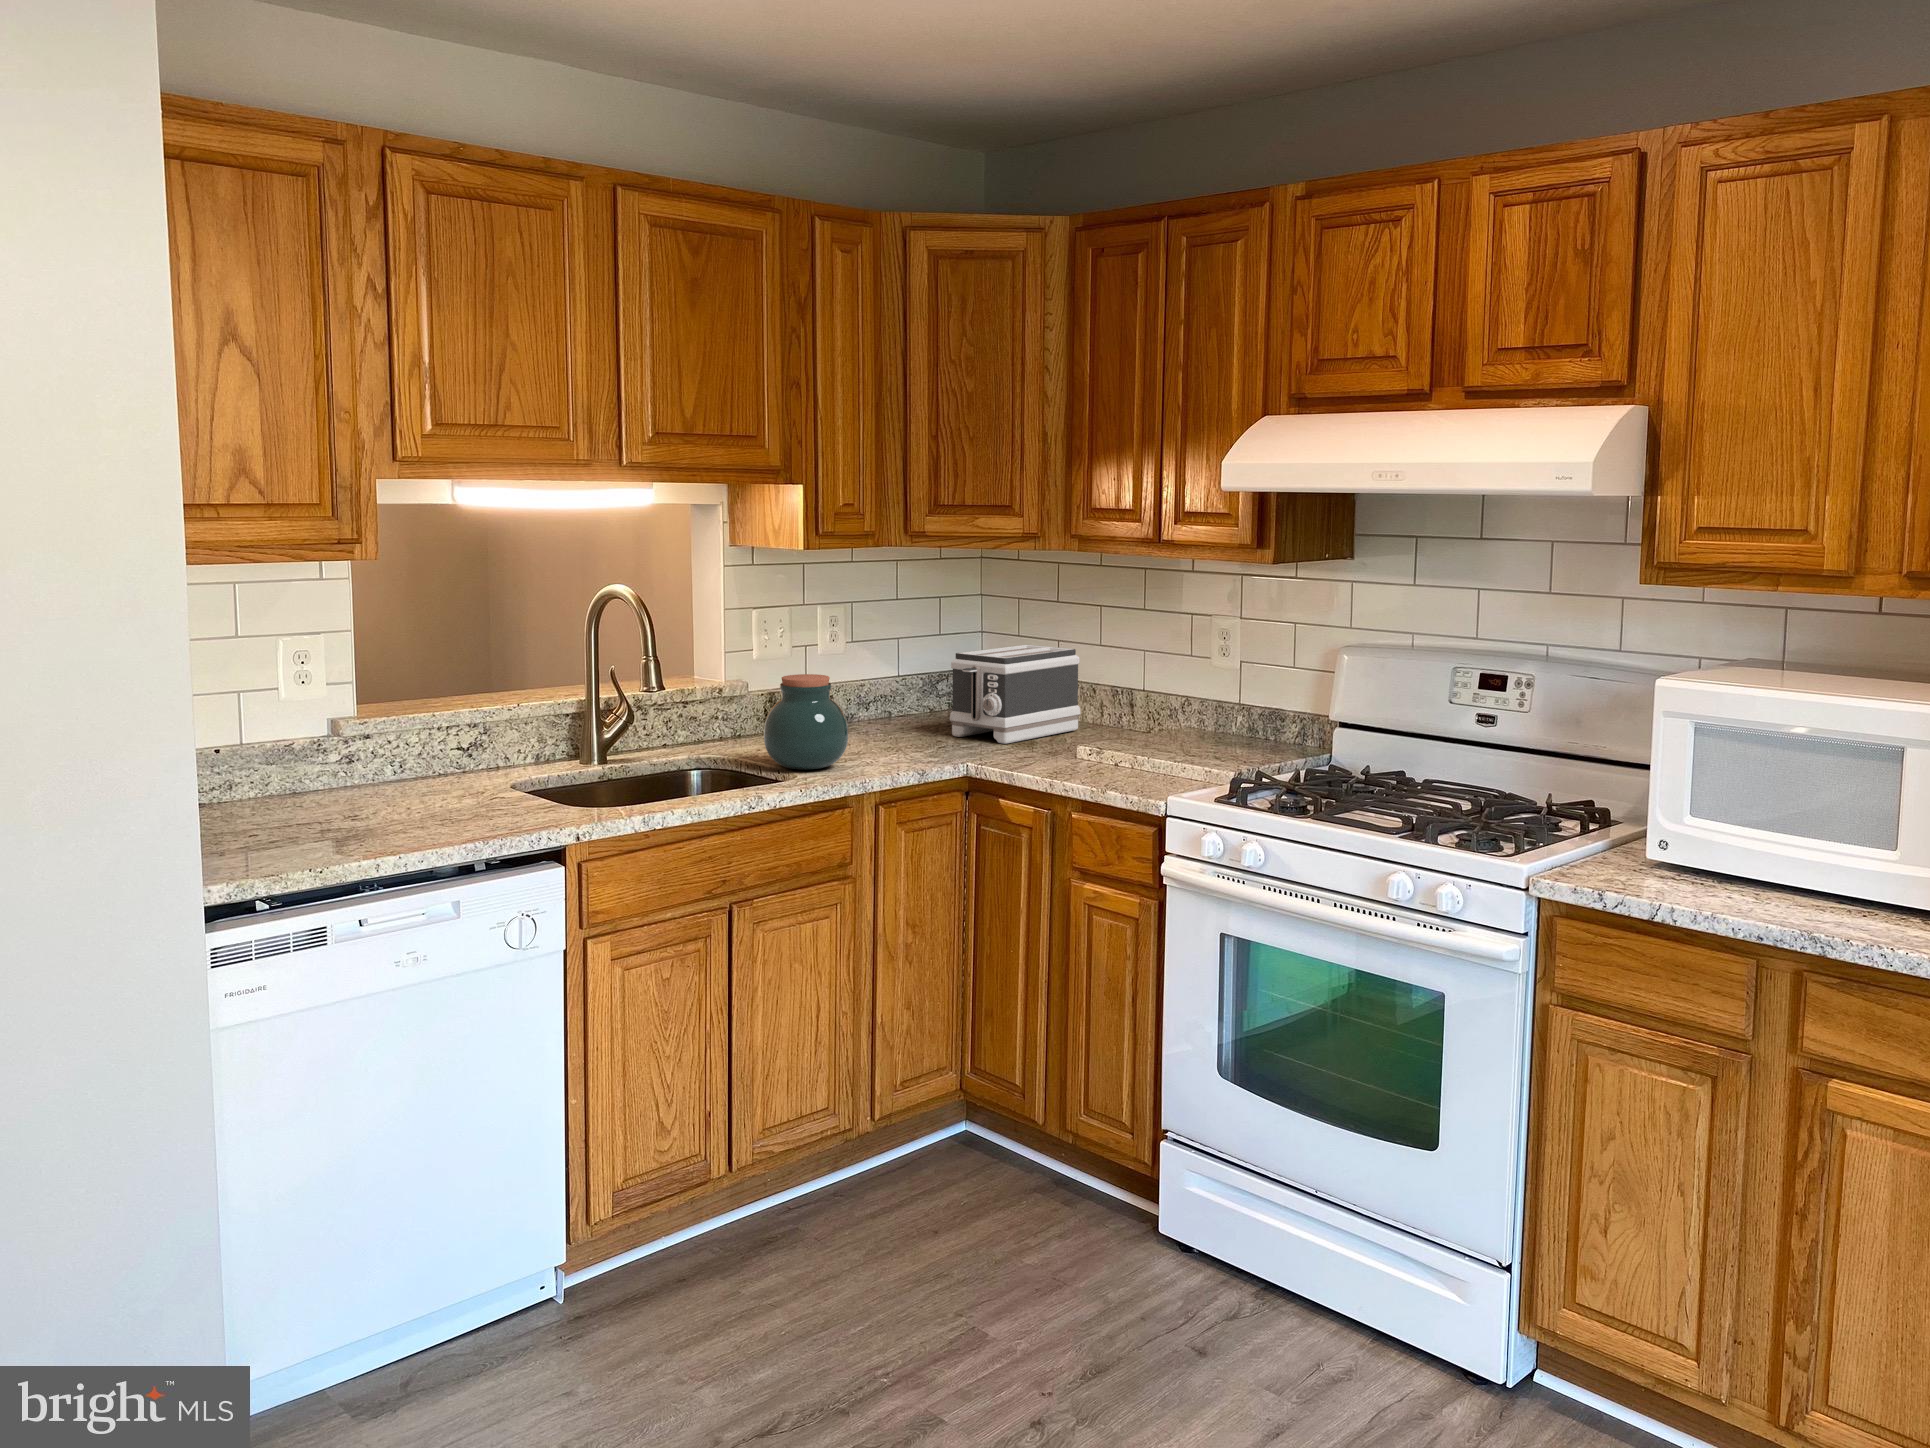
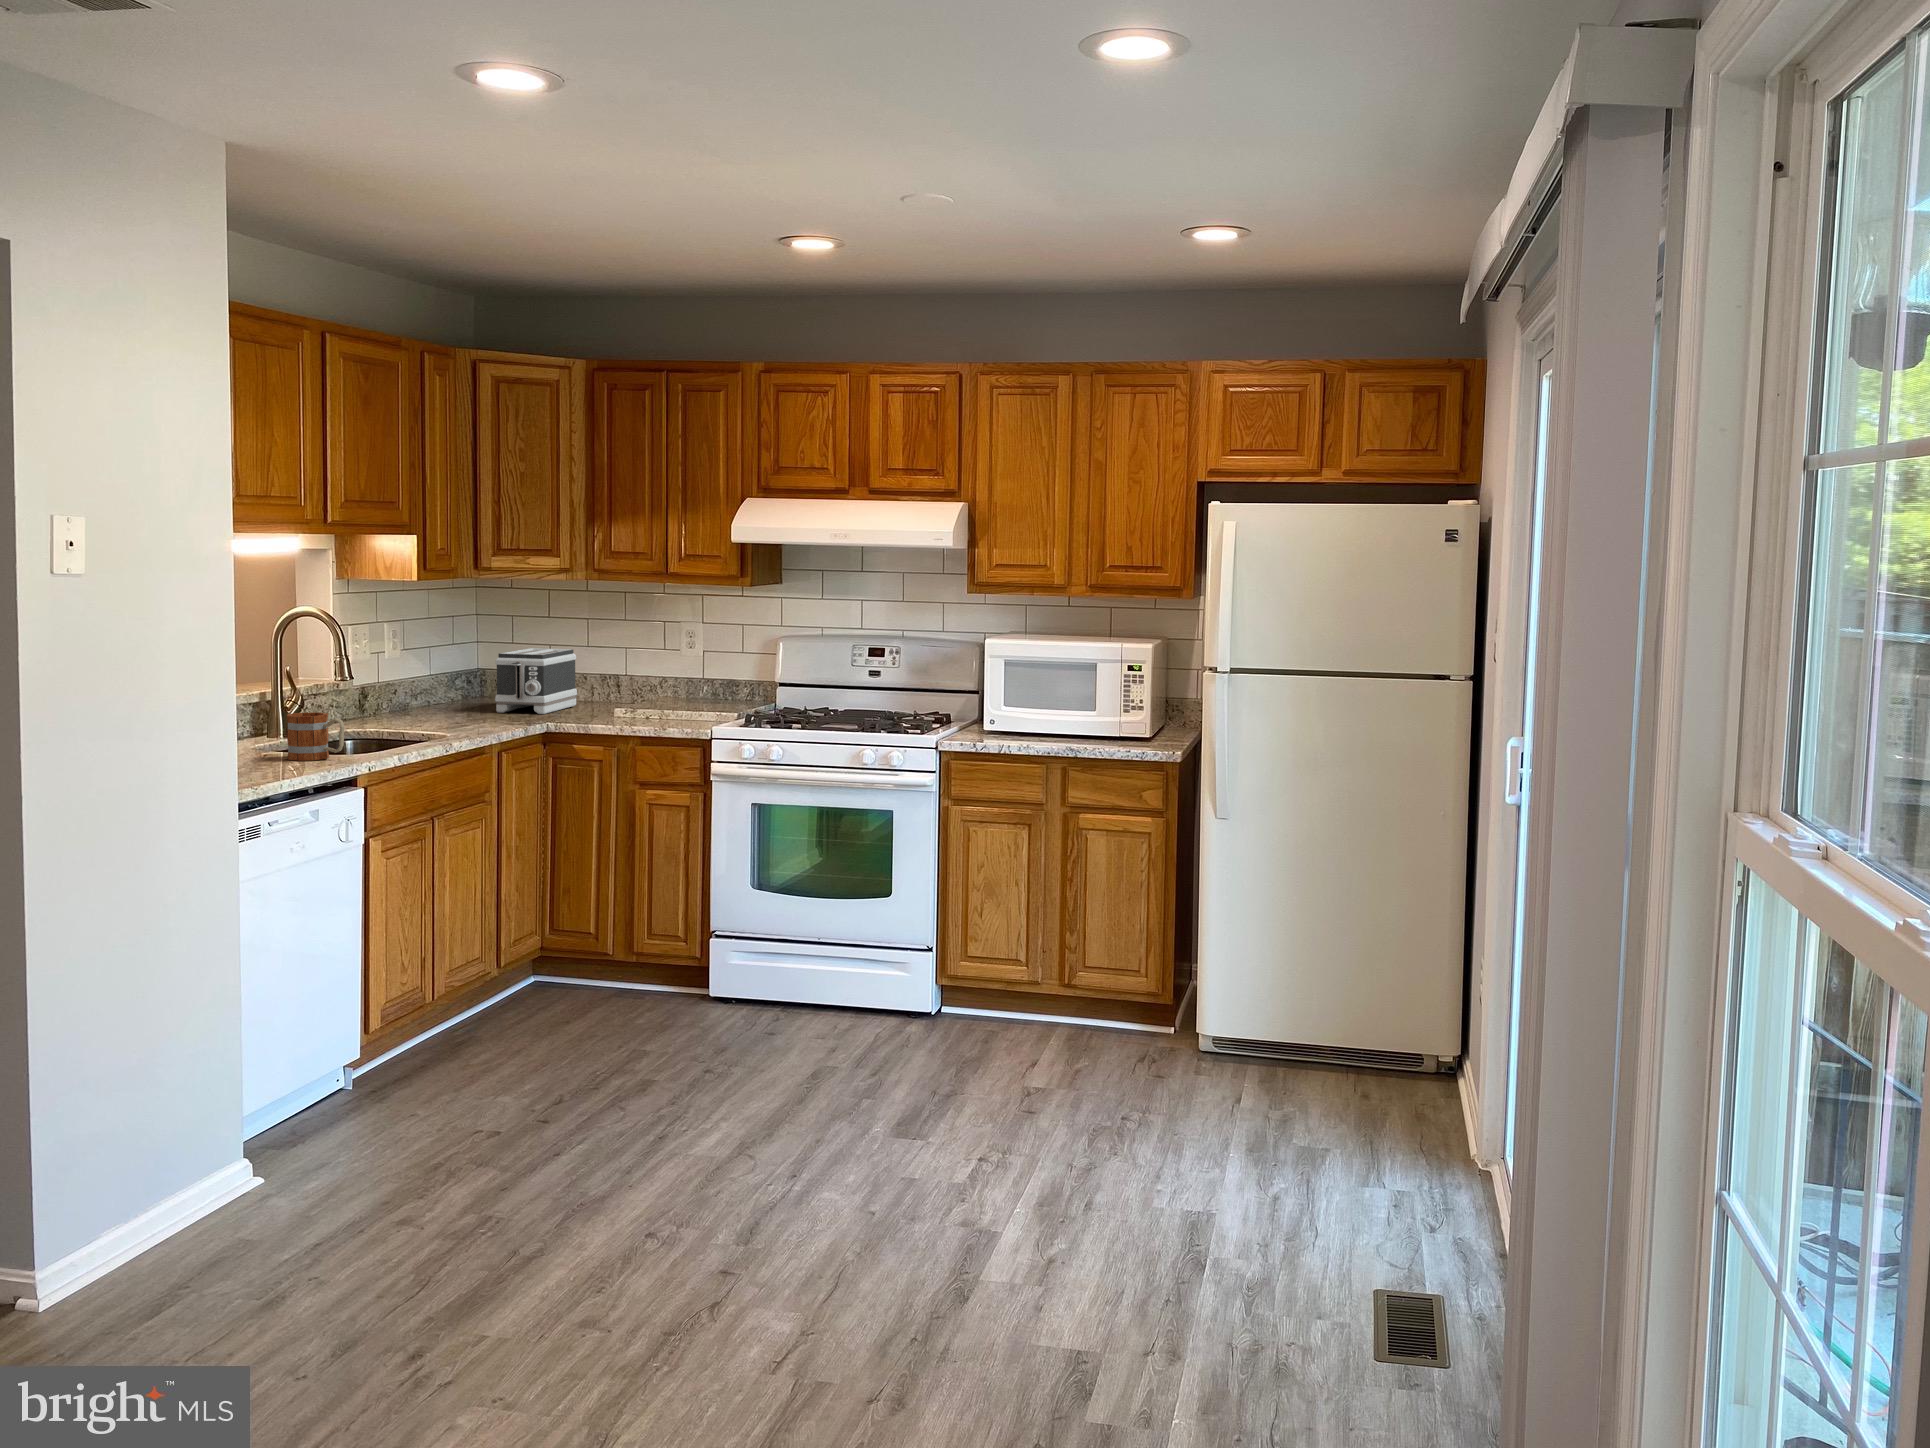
jar: present [764,674,848,770] -> none [410,666,471,731]
mug: none [479,745,545,820] -> present [287,712,344,761]

